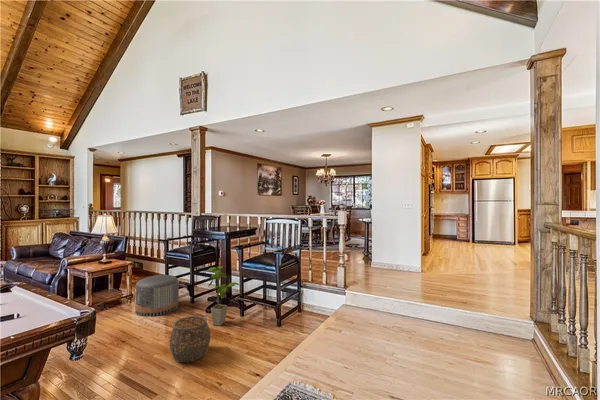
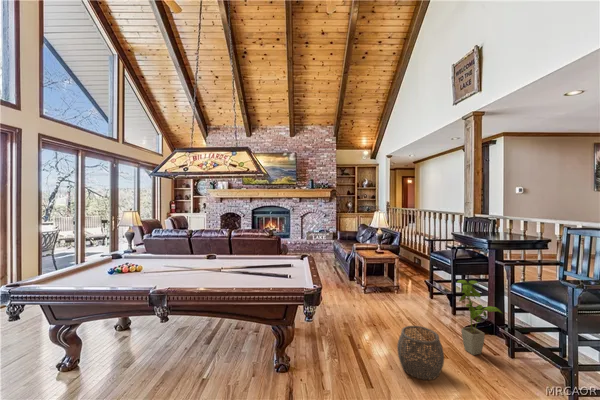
pouf: present [135,275,179,316] -> none [395,273,438,315]

